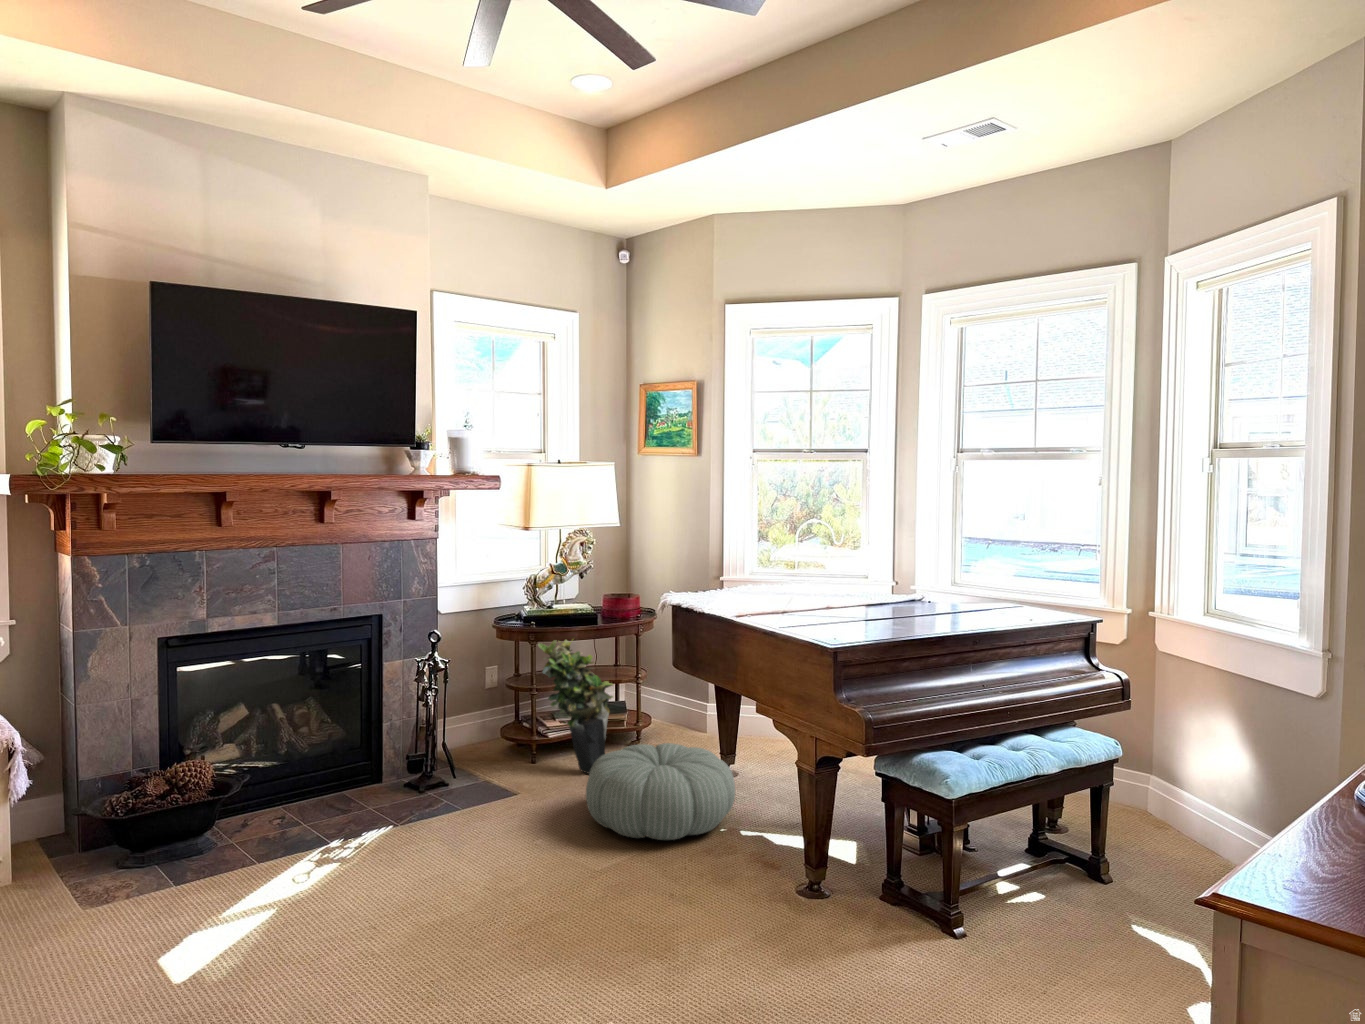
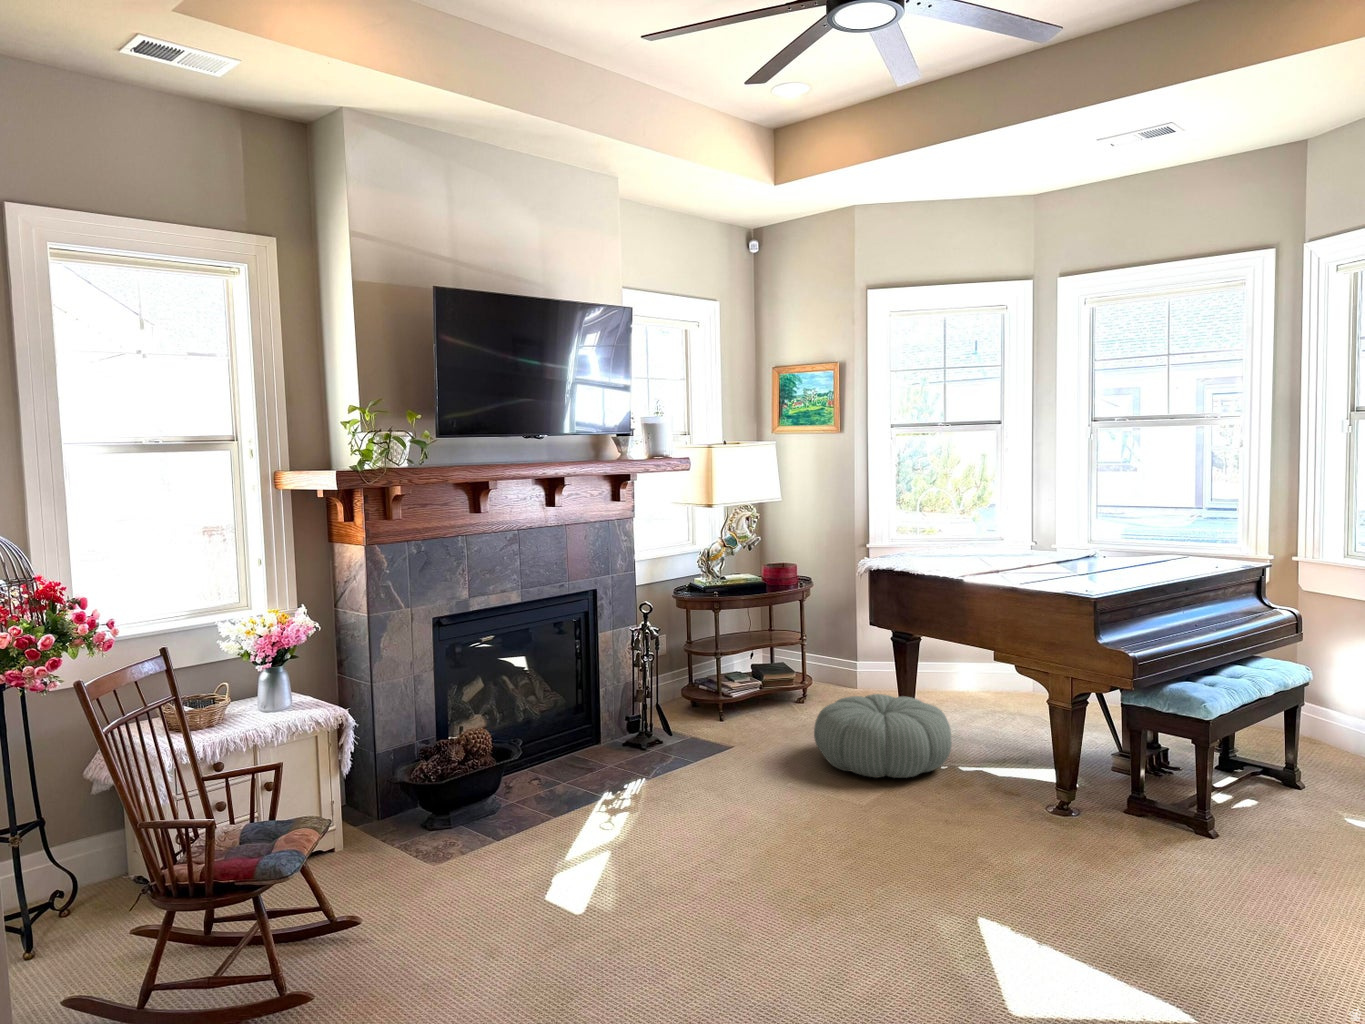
potted plant: present [538,640,613,774] -> none [728,604,803,728]

